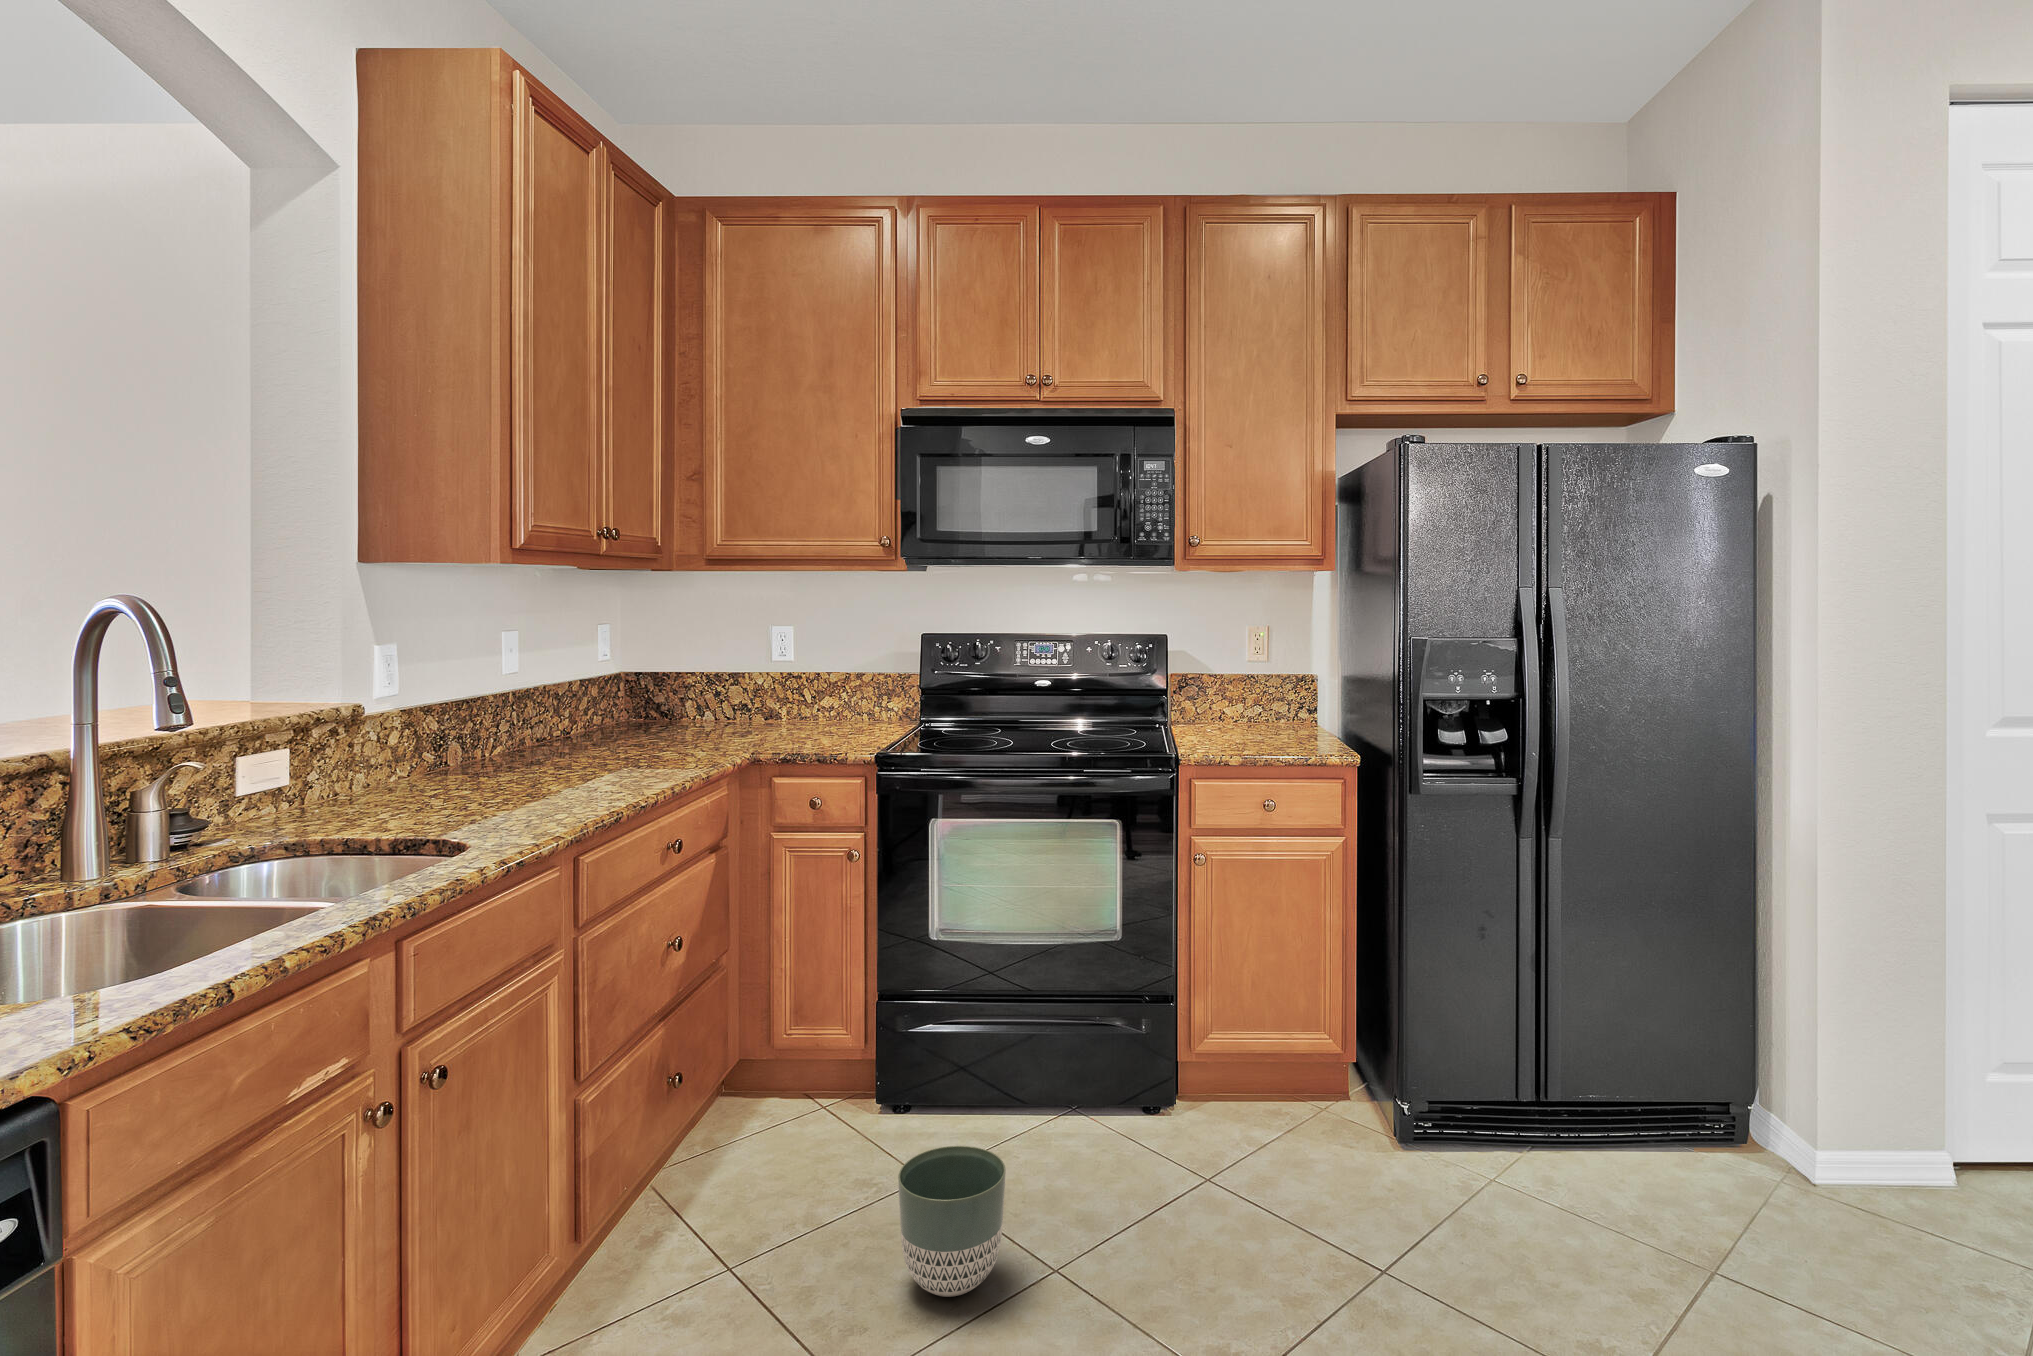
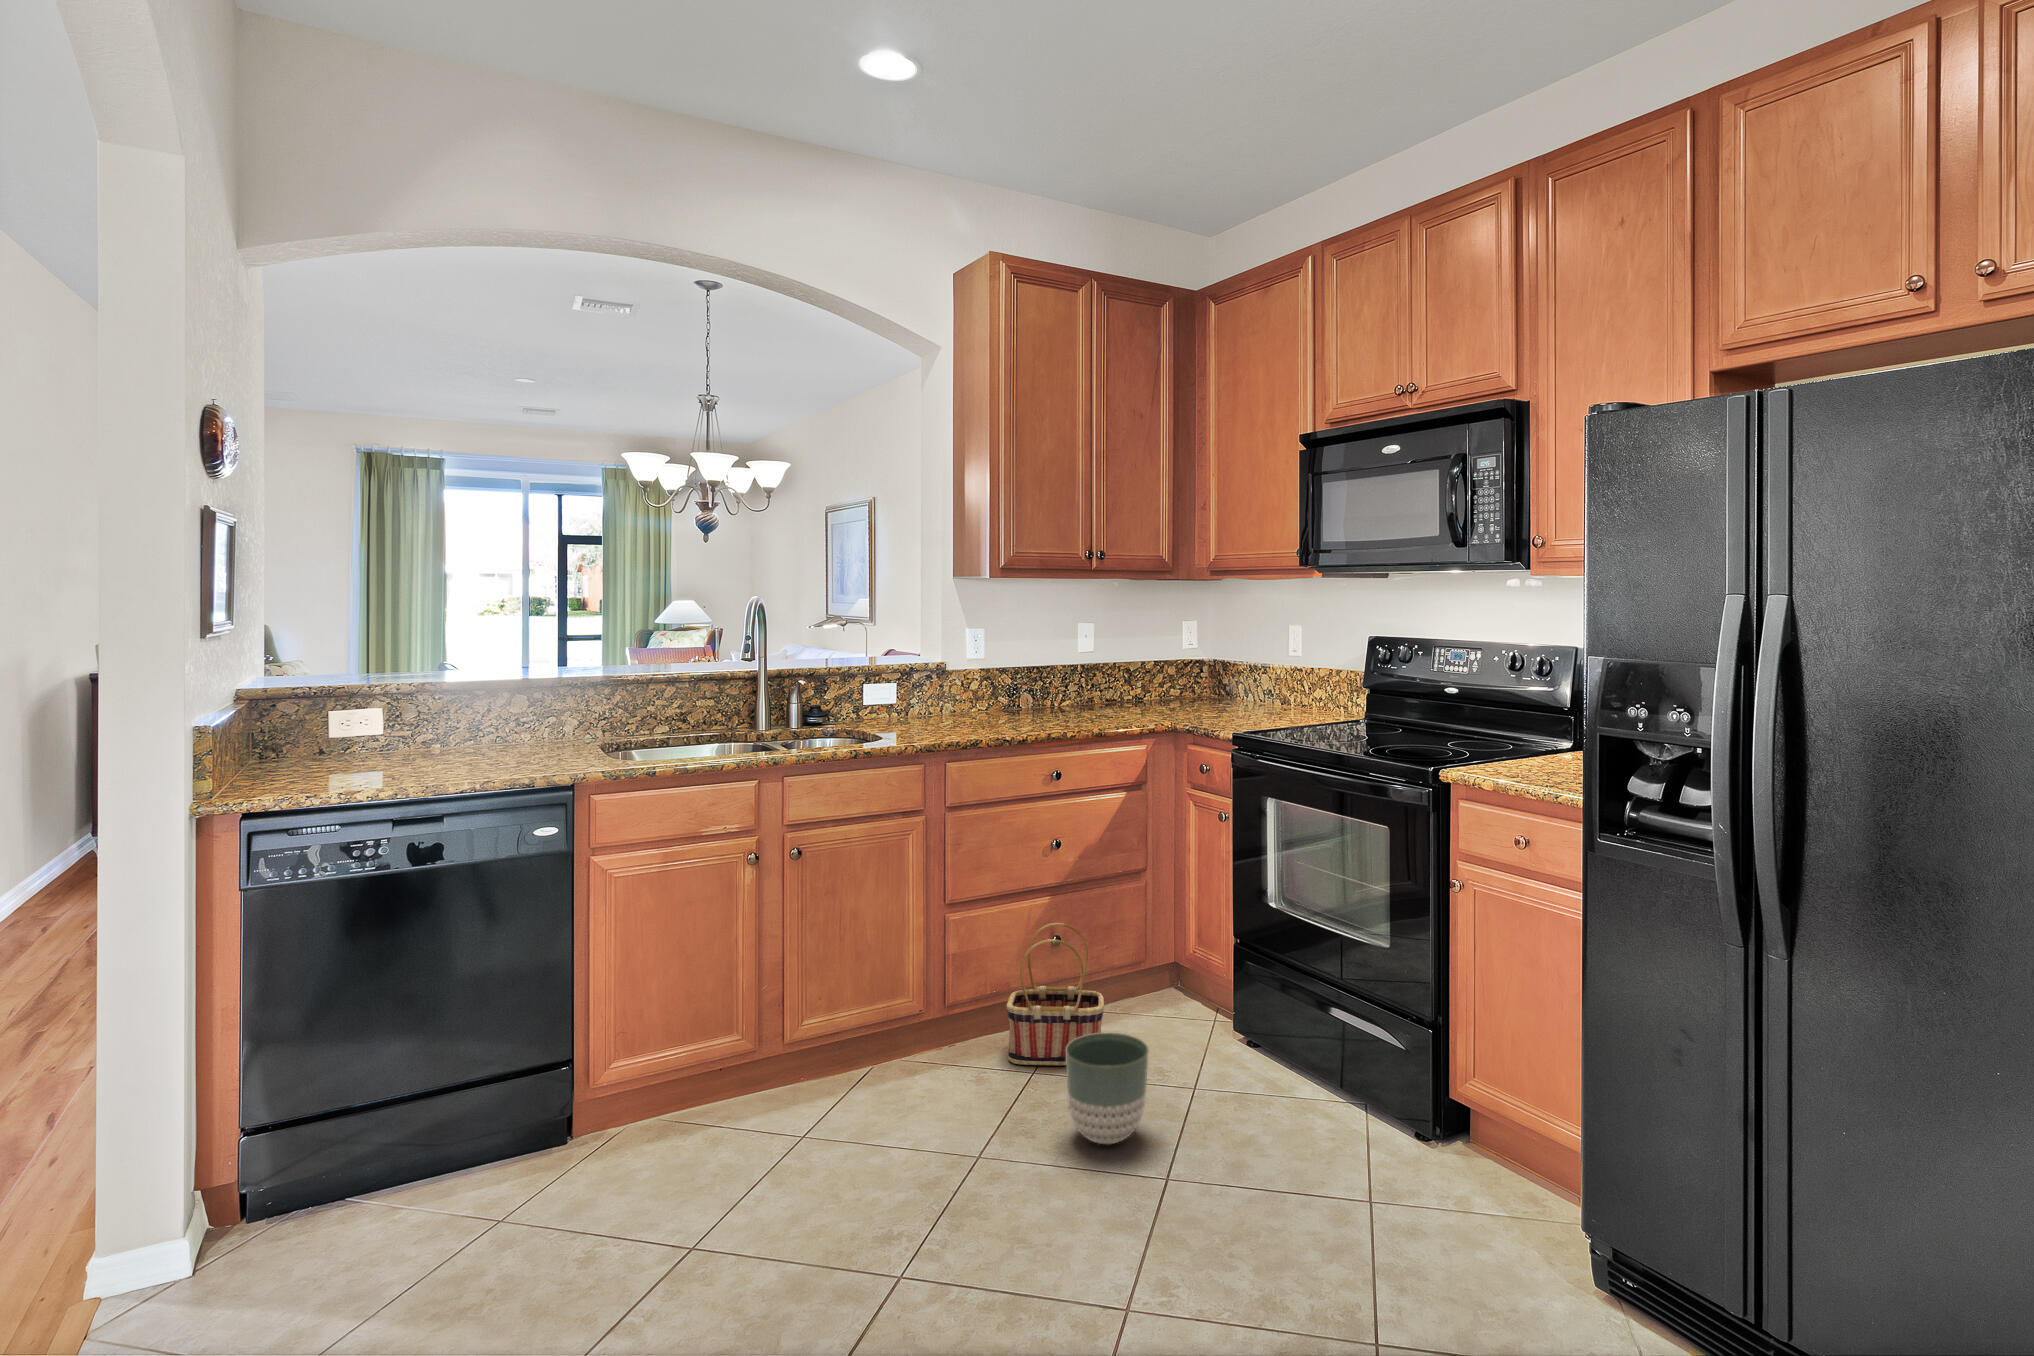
basket: none [651,1055,797,1280] -> present [1007,923,1104,1065]

